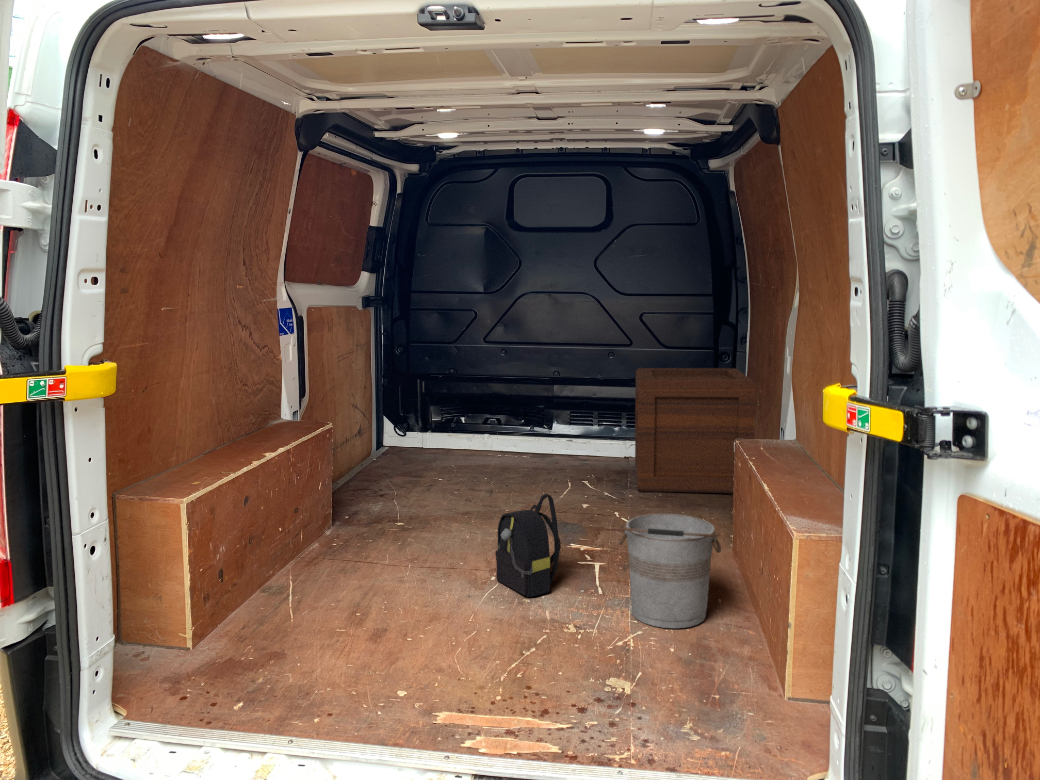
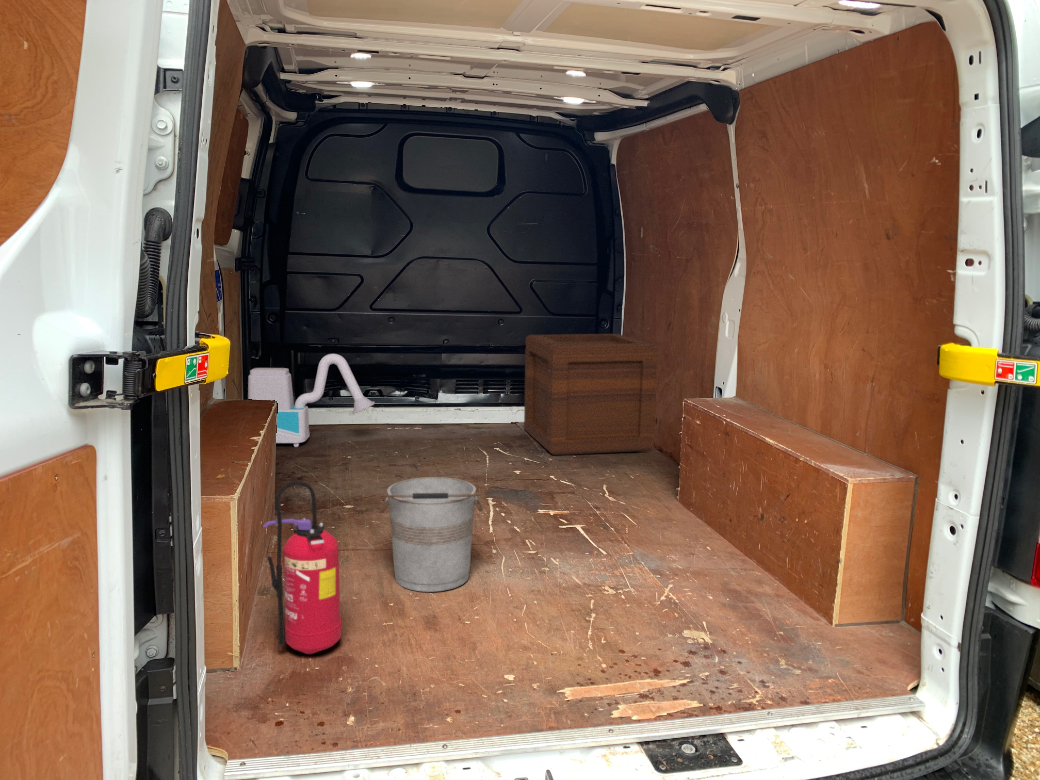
vacuum cleaner: none [366,383,478,468] -> present [248,354,375,447]
fire extinguisher: none [219,492,290,647] -> present [263,481,341,654]
backpack: present [496,494,561,597] -> none [498,461,562,566]
bucket: present [619,514,721,628] -> present [381,477,483,592]

